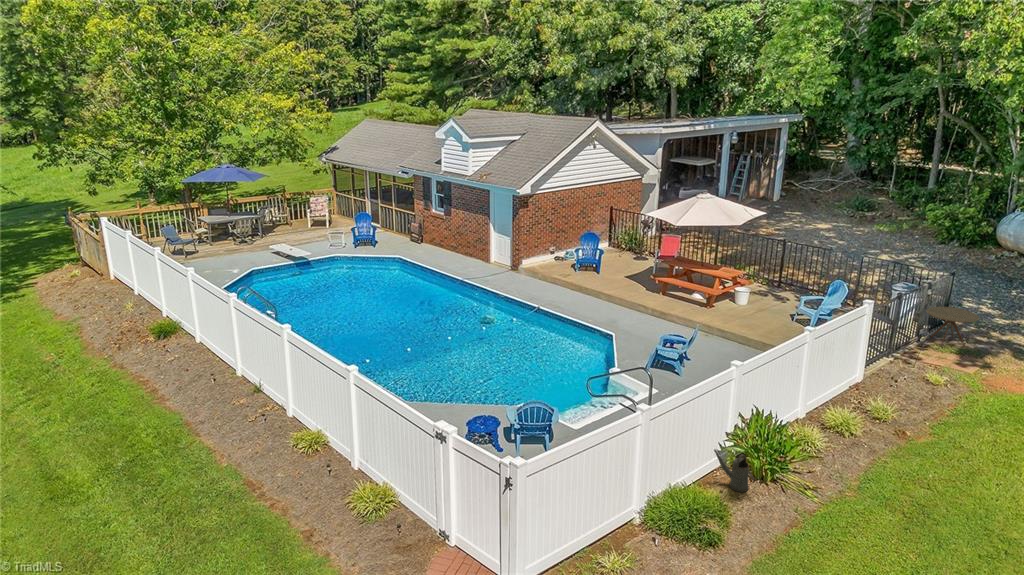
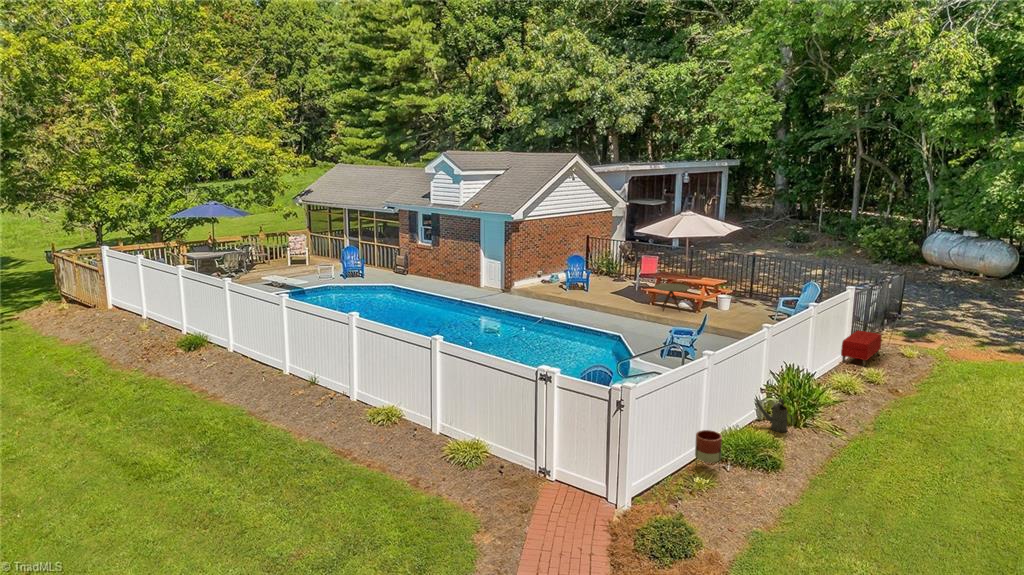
round table: present [926,307,979,346] -> present [654,284,689,311]
bench: none [850,350,904,398] -> present [841,330,882,367]
planter: none [619,497,649,547] -> present [695,430,722,467]

